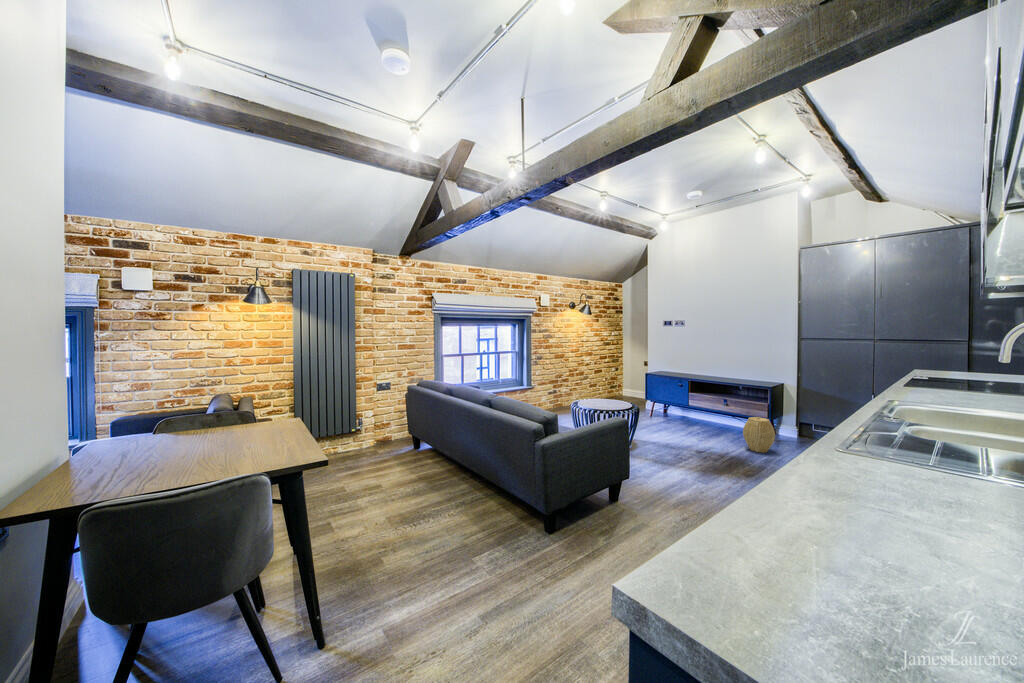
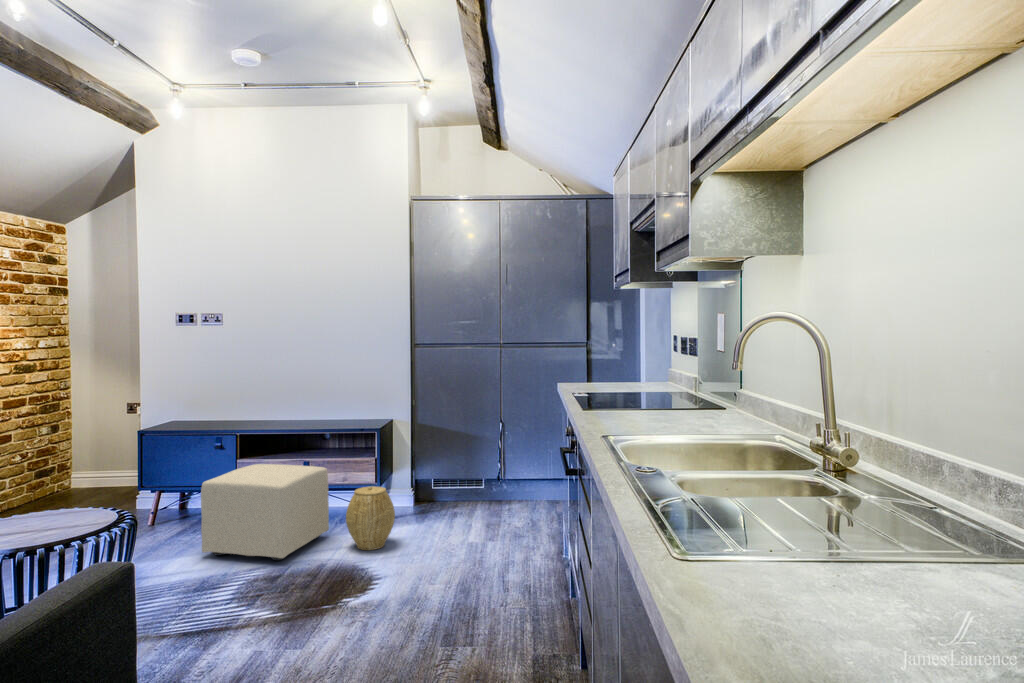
ottoman: none [668,396,735,444] -> present [201,464,329,561]

